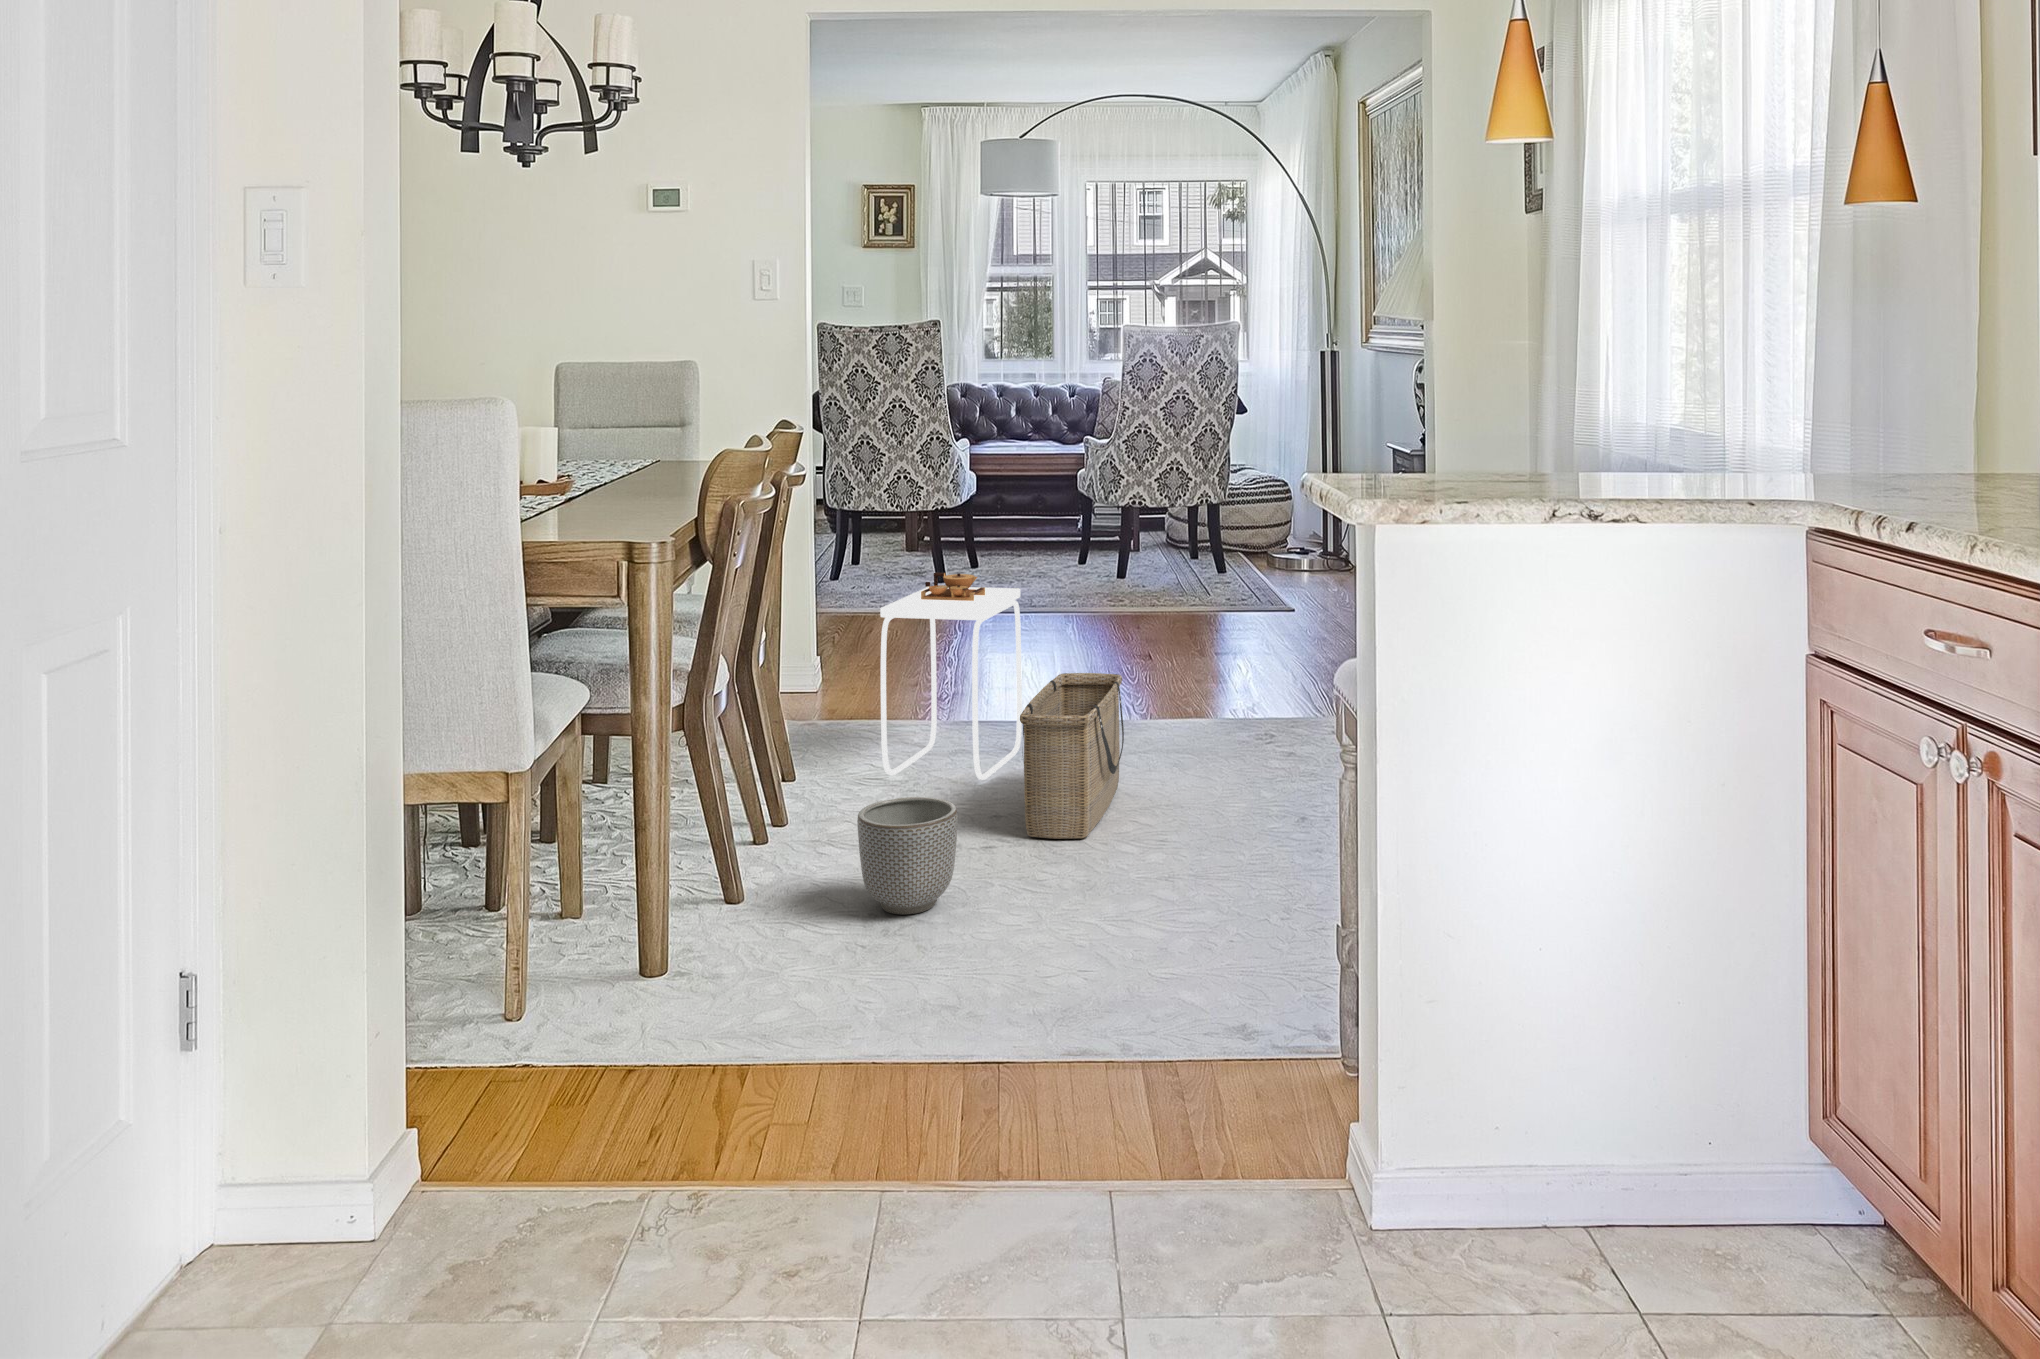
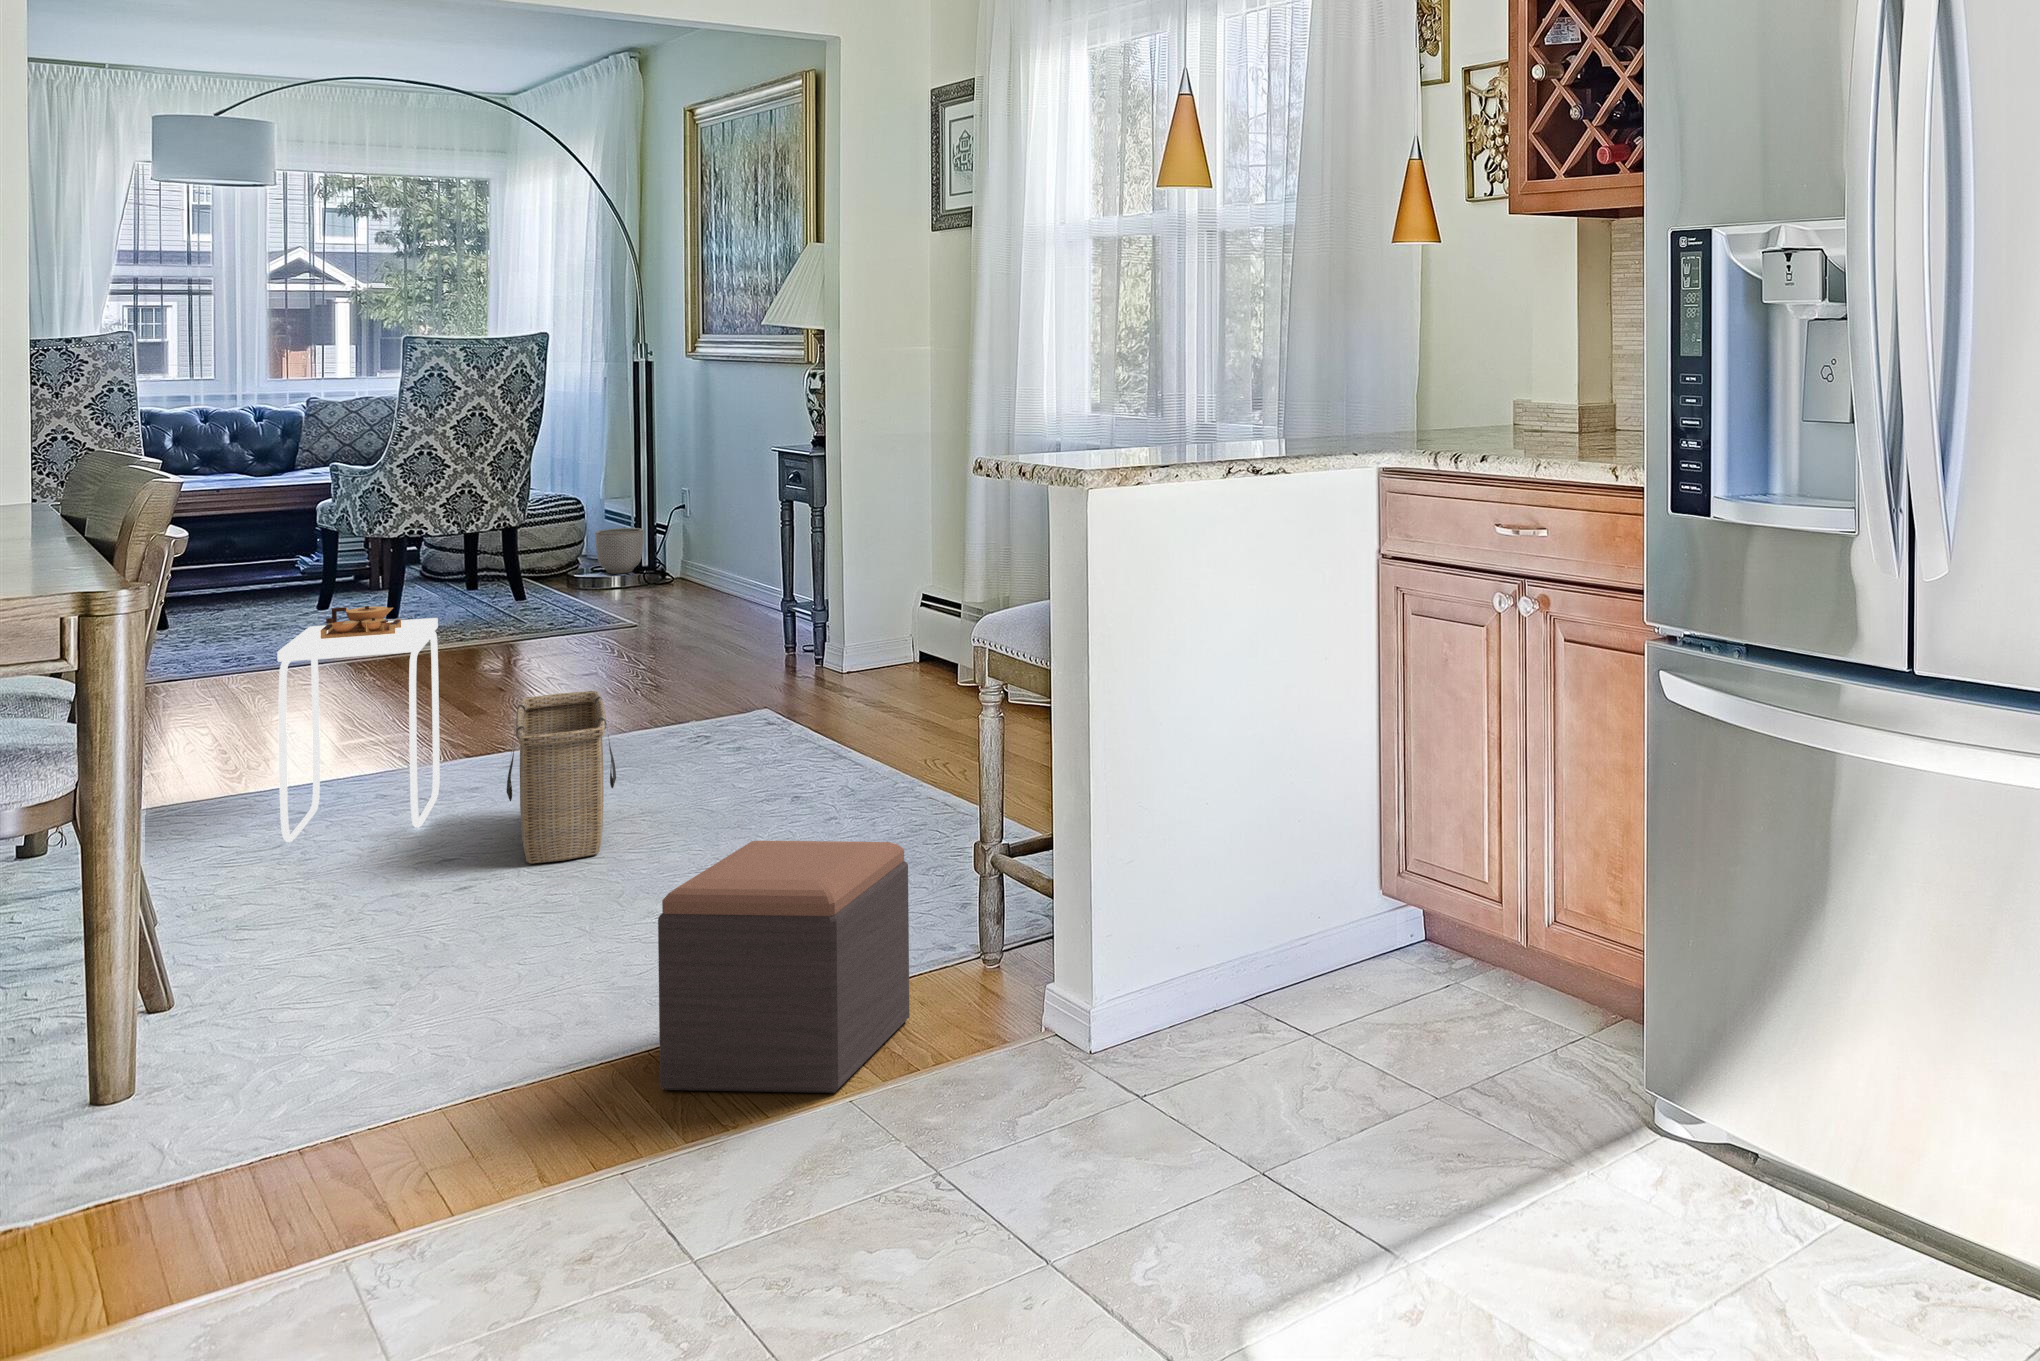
planter: present [857,797,958,914] -> present [595,528,644,574]
footstool: none [928,882,1197,1200] -> present [658,841,909,1093]

